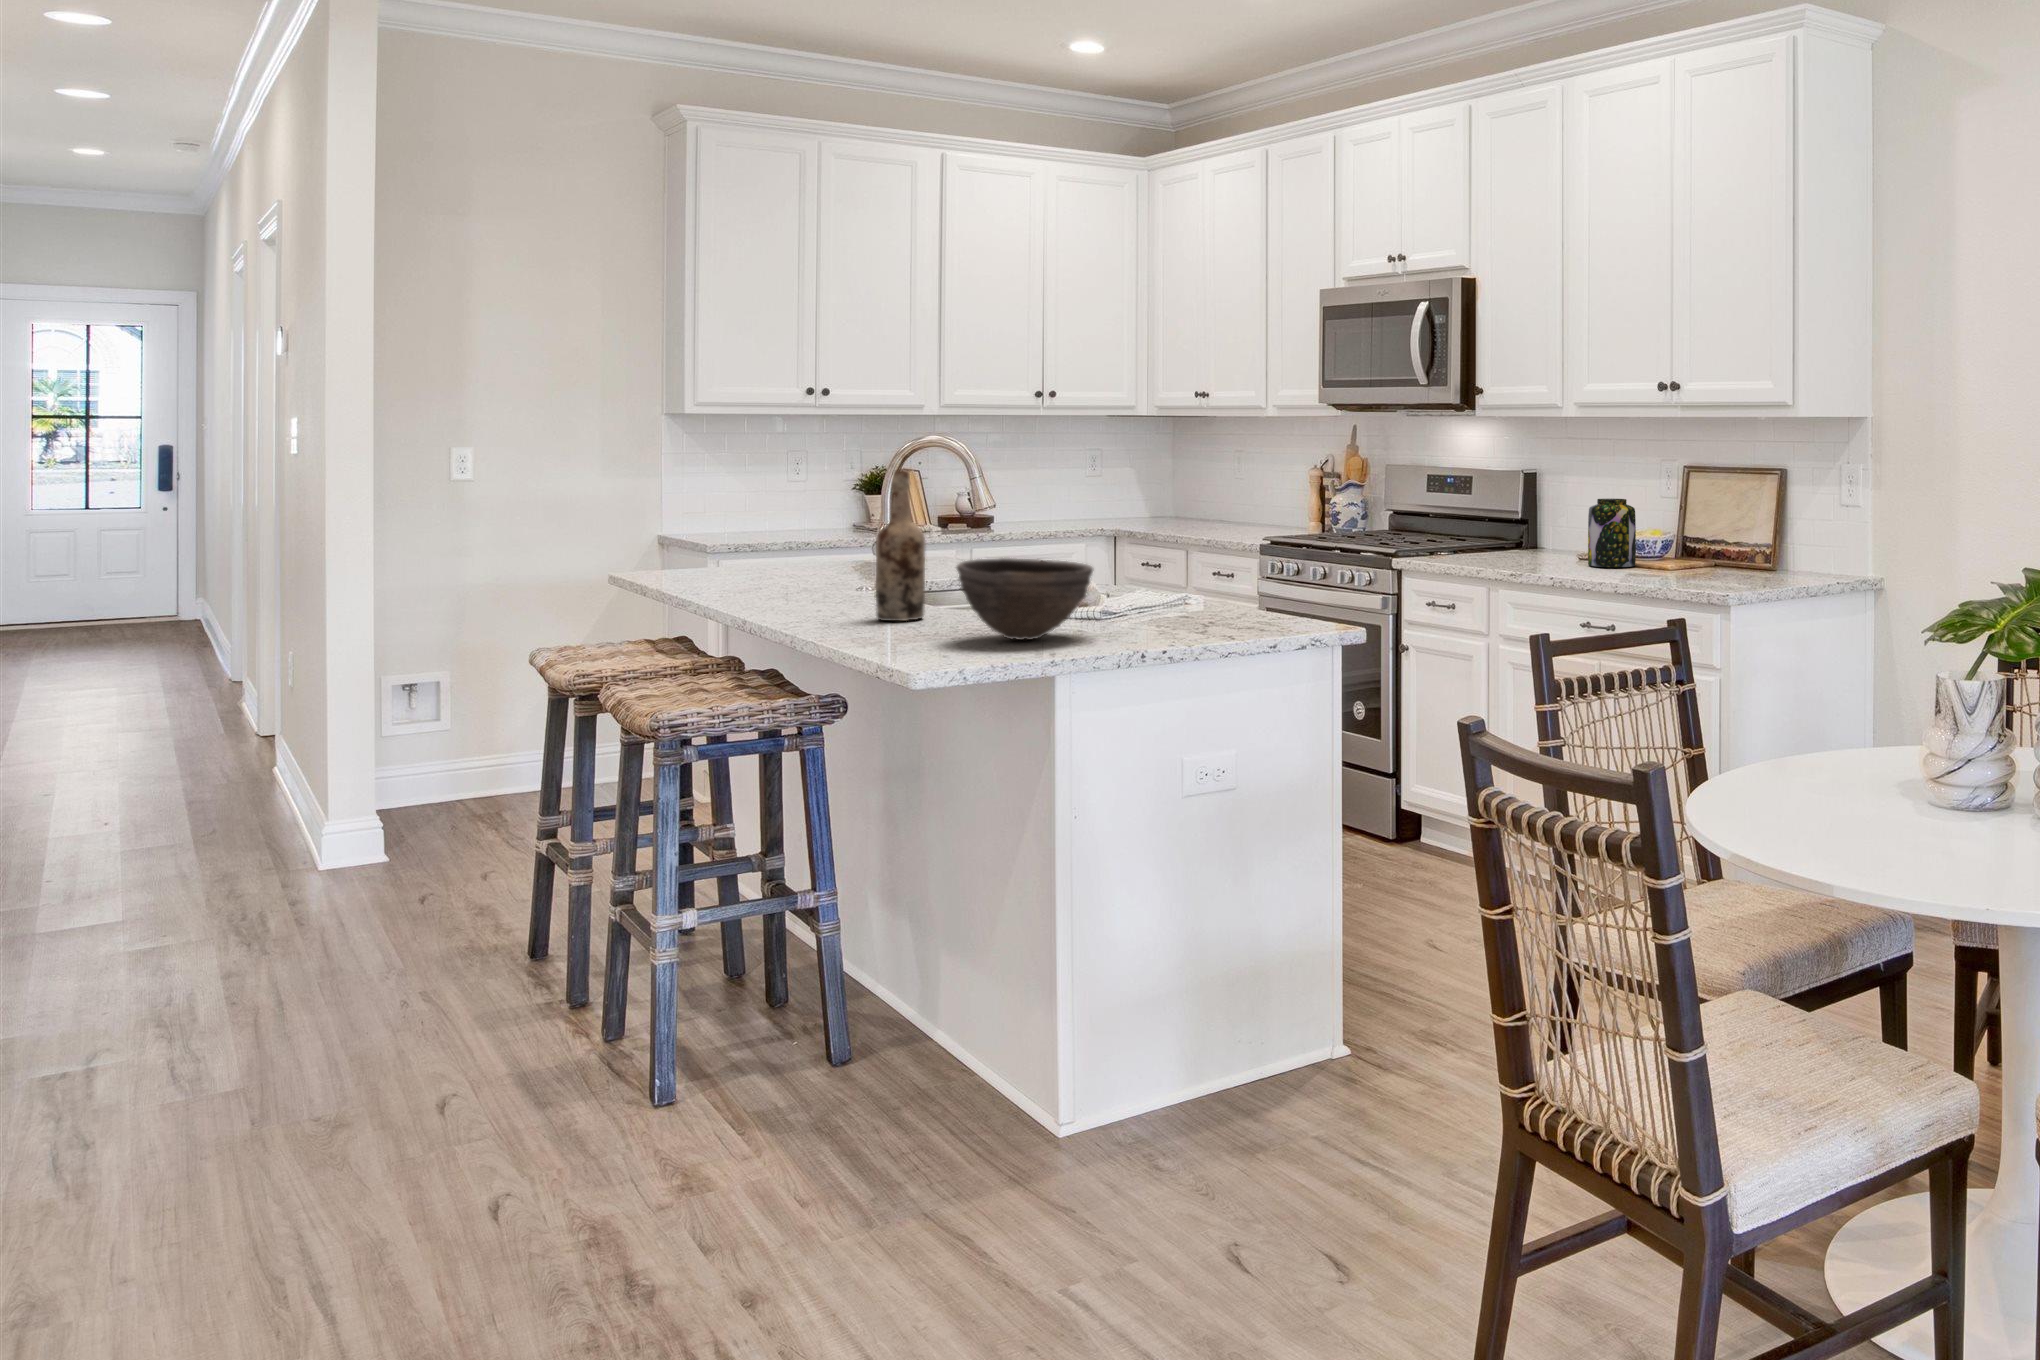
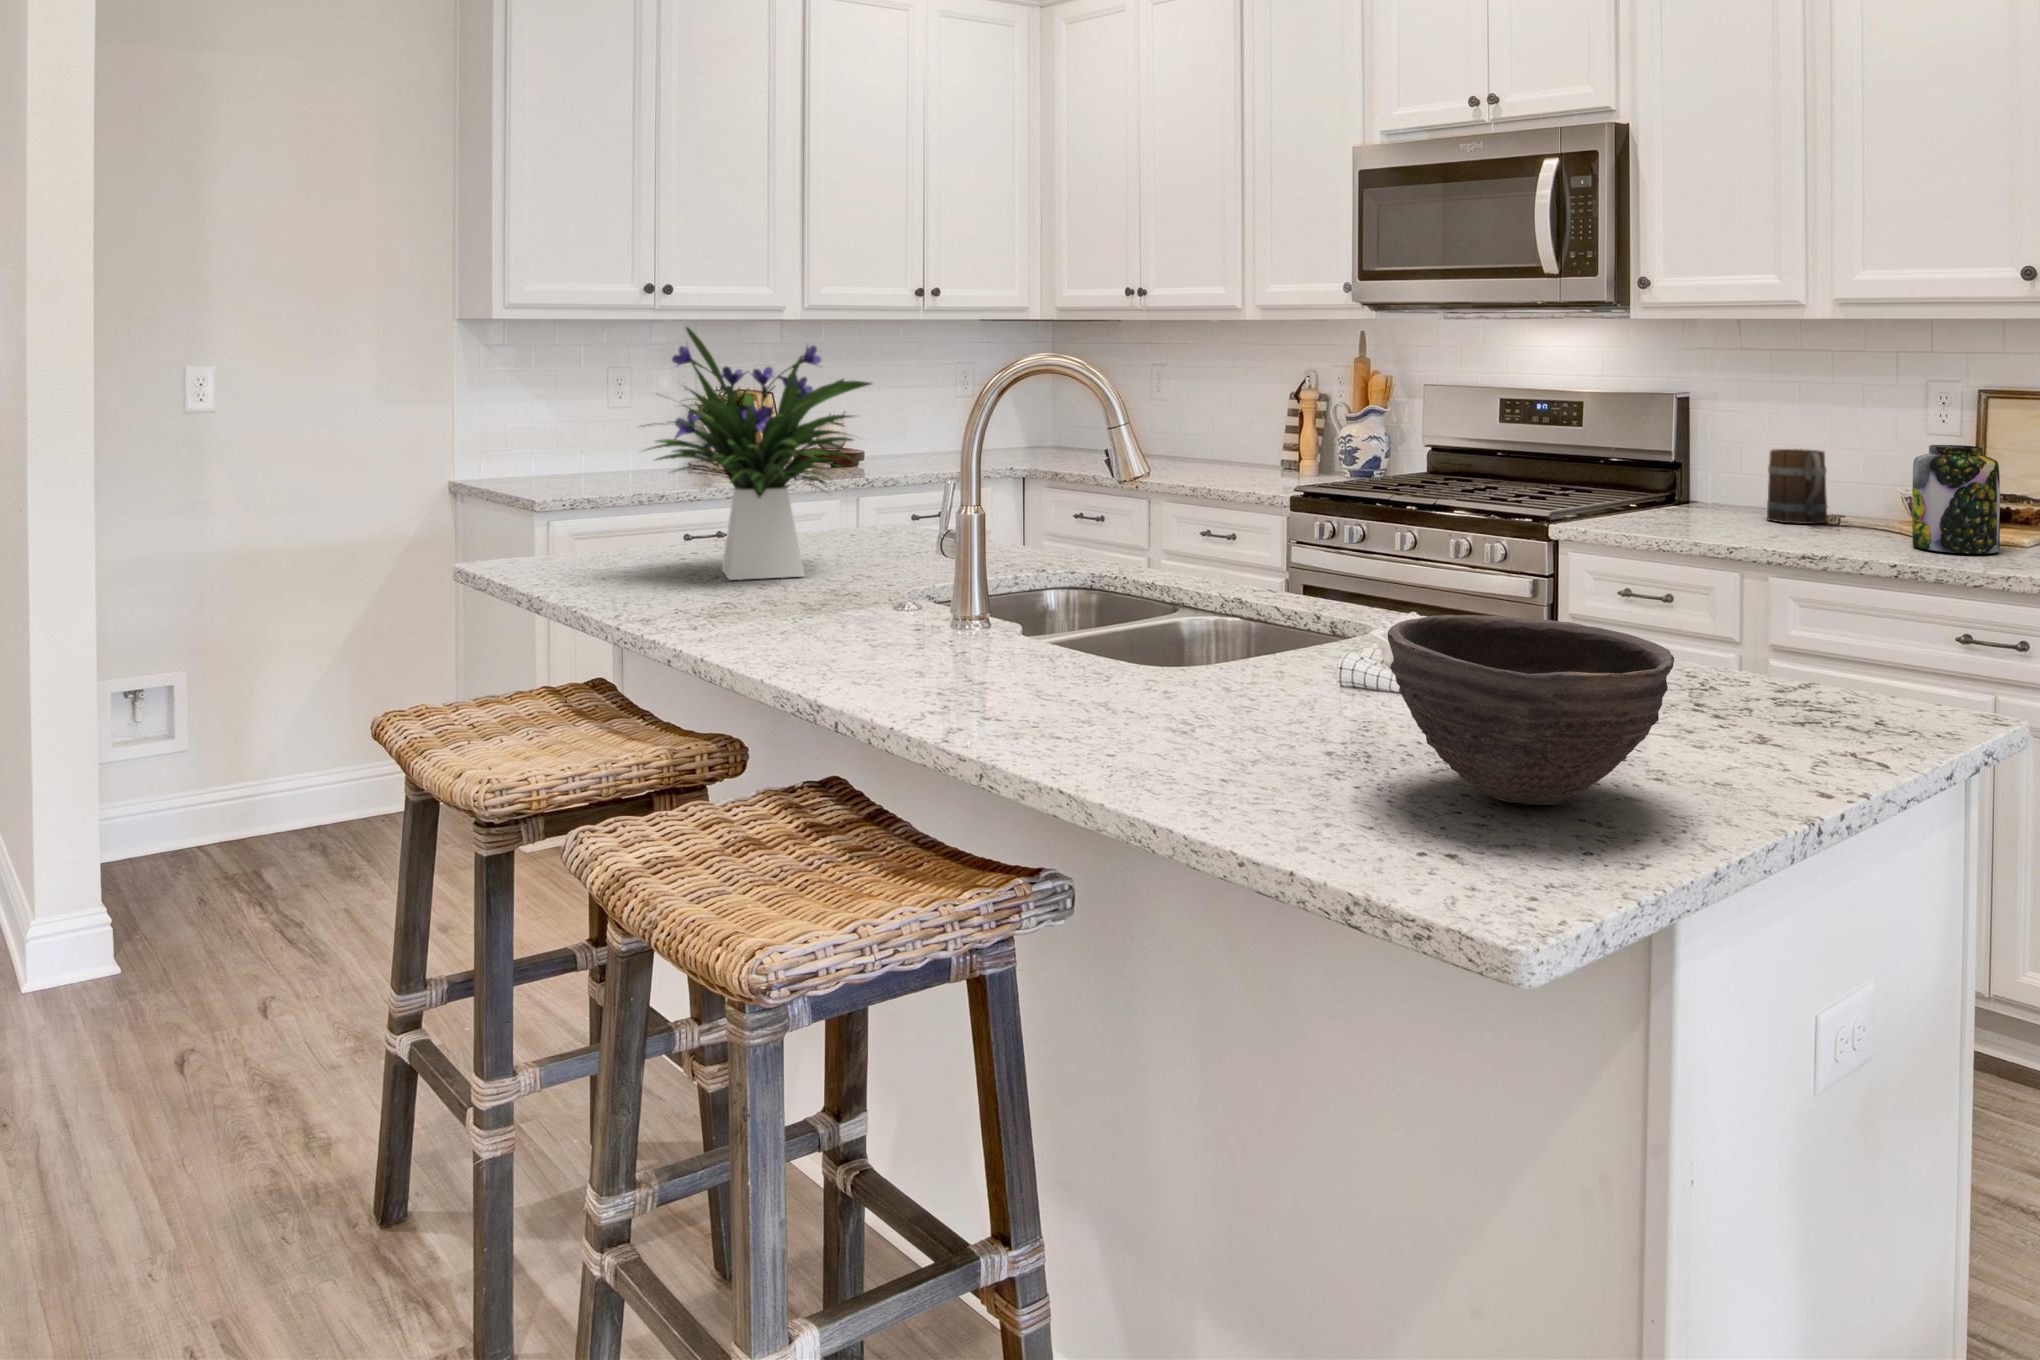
flower arrangement: none [713,419,873,577] -> present [647,327,871,580]
wine bottle: present [876,470,925,621] -> none [1095,426,1184,722]
mug: none [1540,505,1579,554] -> present [1767,449,1827,524]

